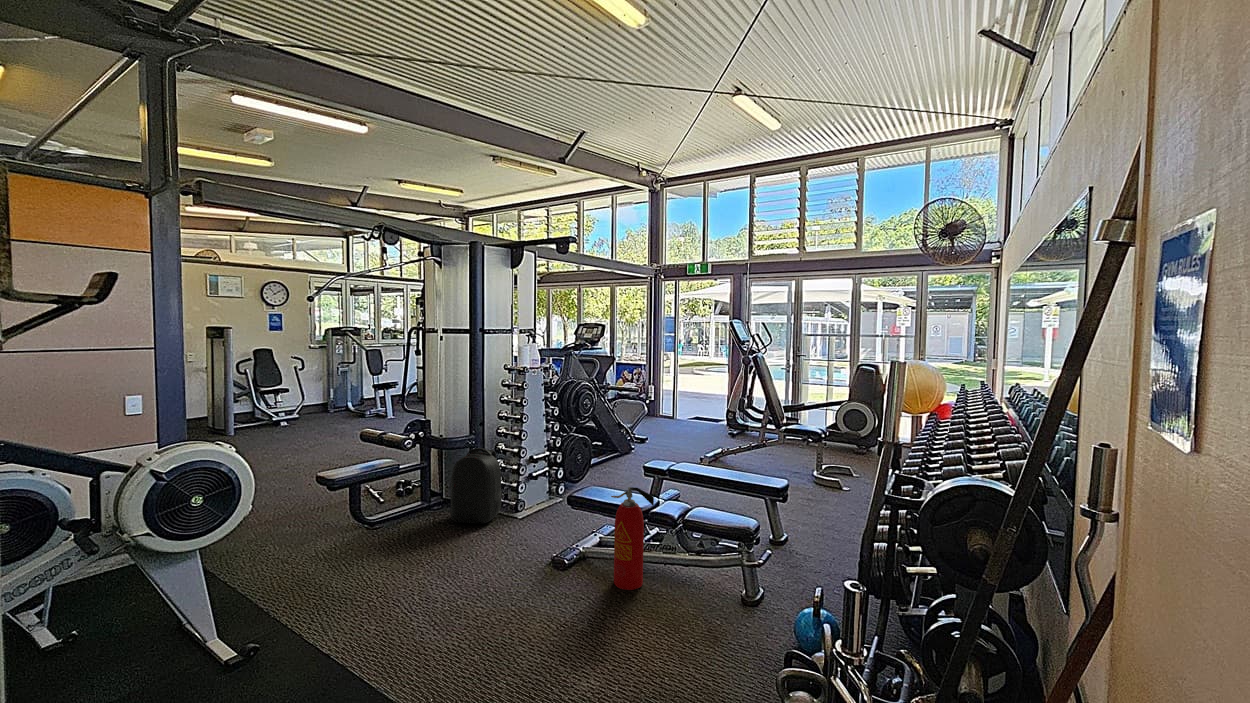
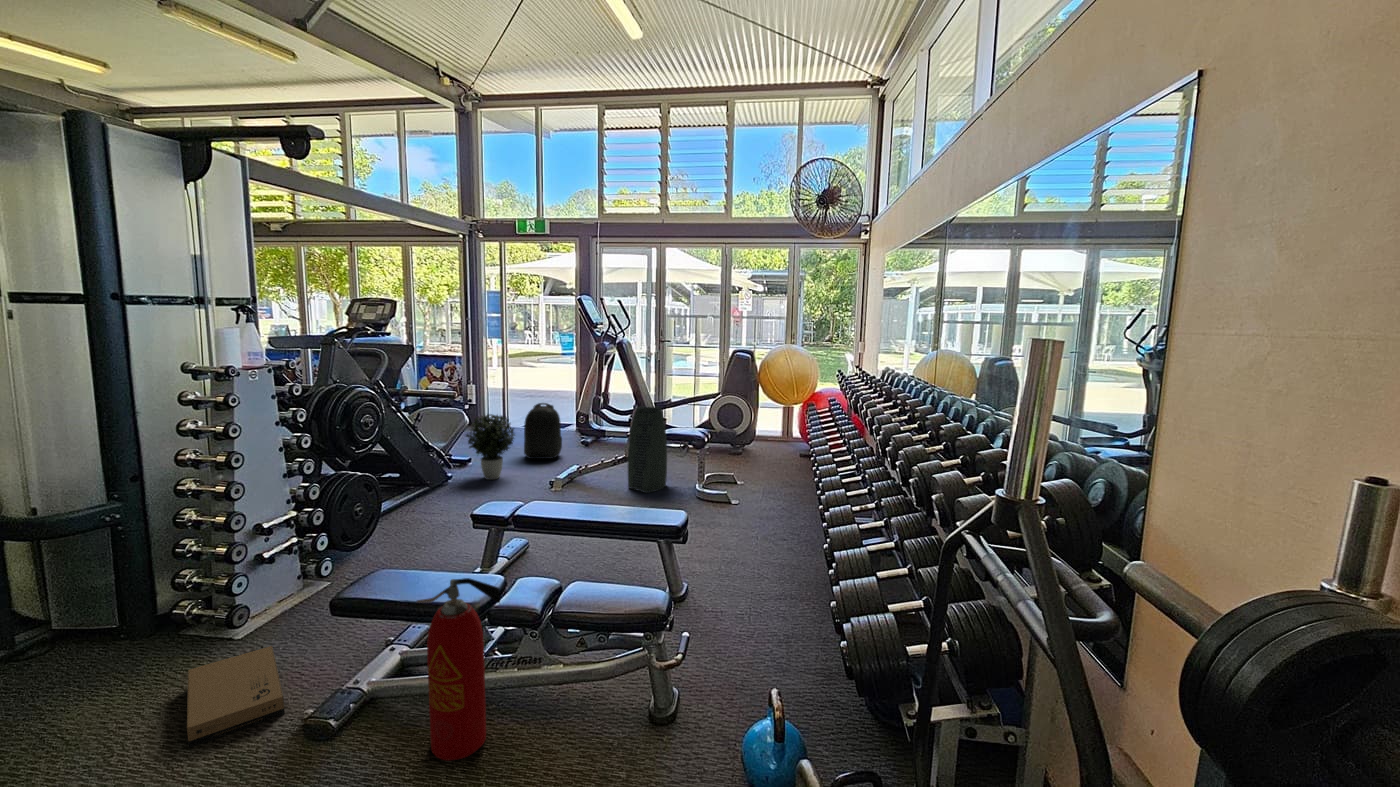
potted plant: none [644,406,678,454] -> present [466,414,515,480]
air purifier: none [759,407,792,475] -> present [628,407,667,493]
backpack: present [451,448,502,523] -> present [524,403,562,459]
cardboard box: none [502,522,544,558] -> present [187,646,285,748]

